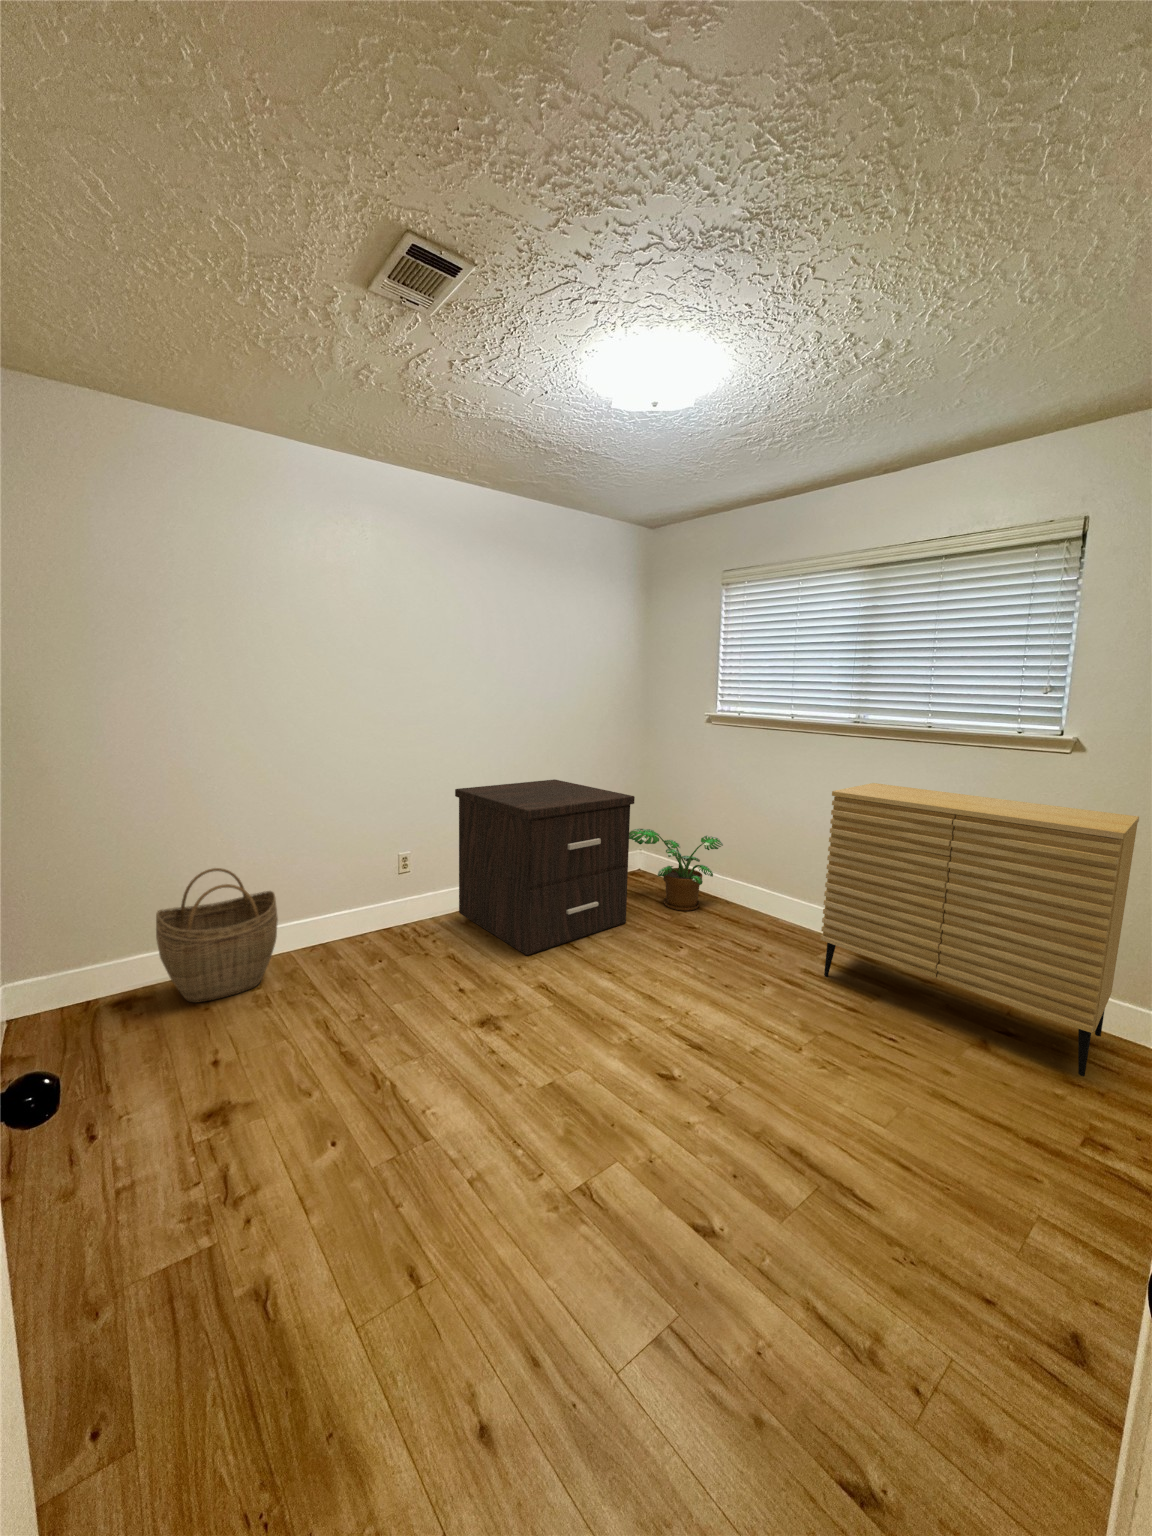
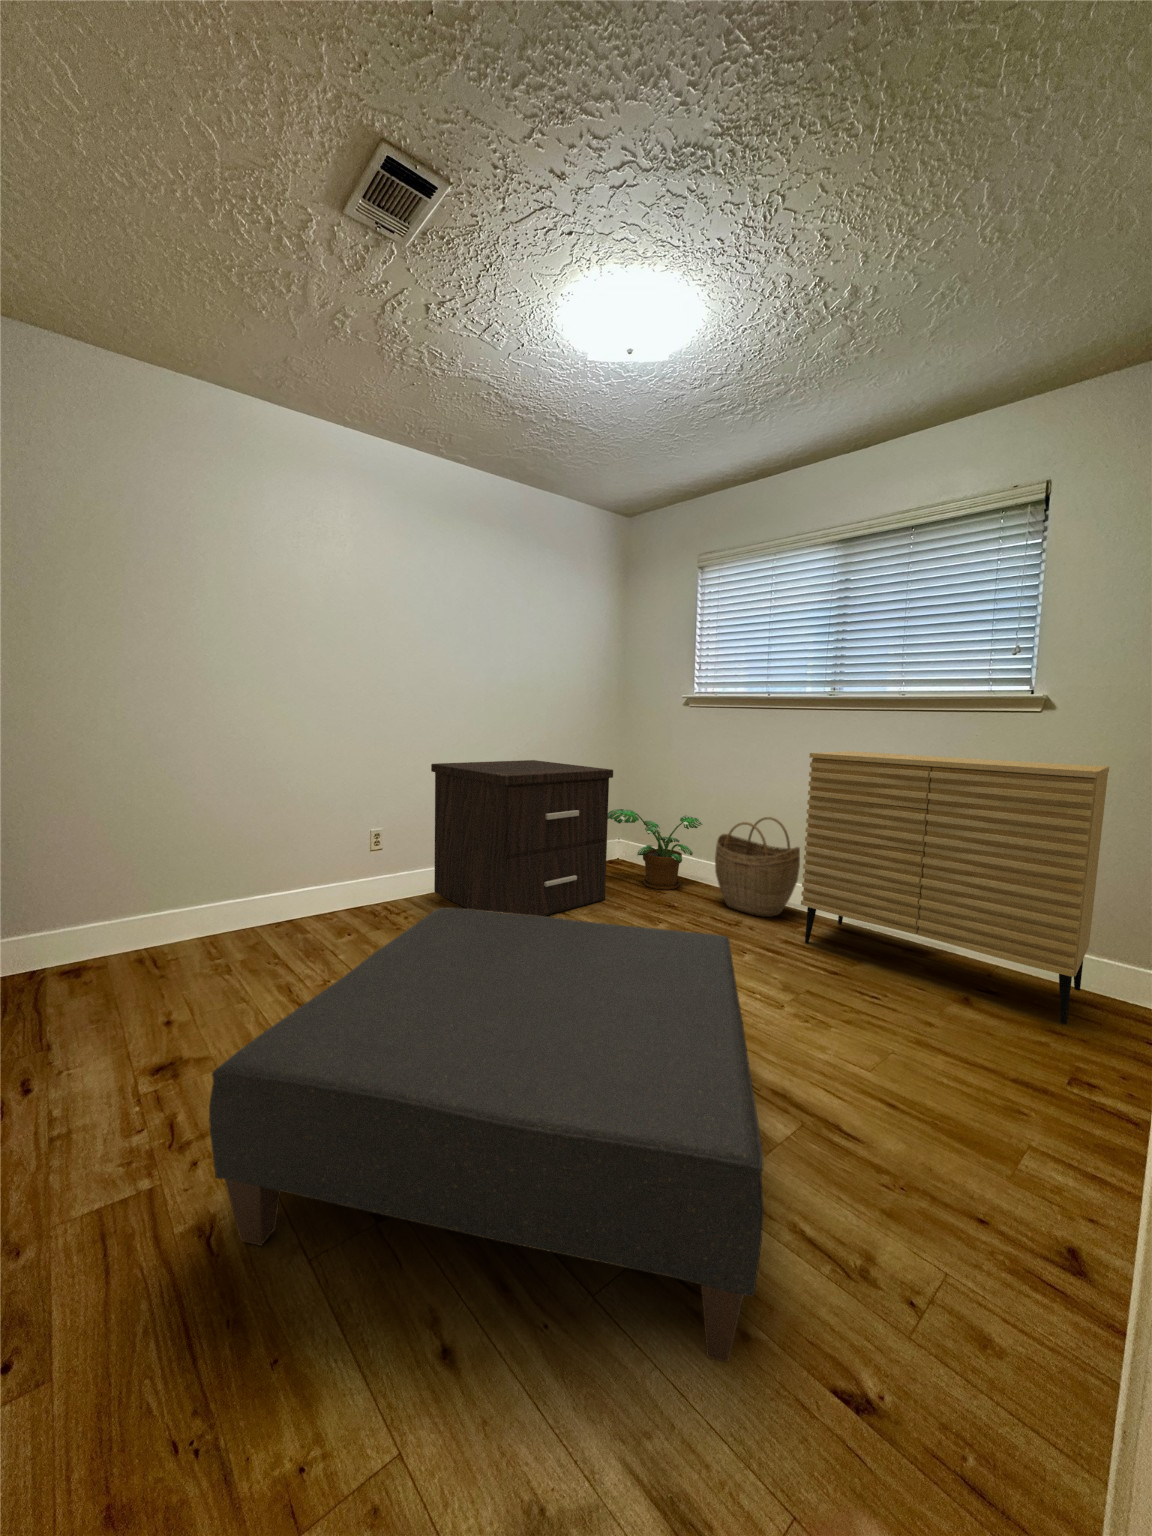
woven basket: present [156,868,278,1003] -> present [715,817,800,917]
ottoman: none [266,956,777,1447] -> present [209,908,764,1362]

